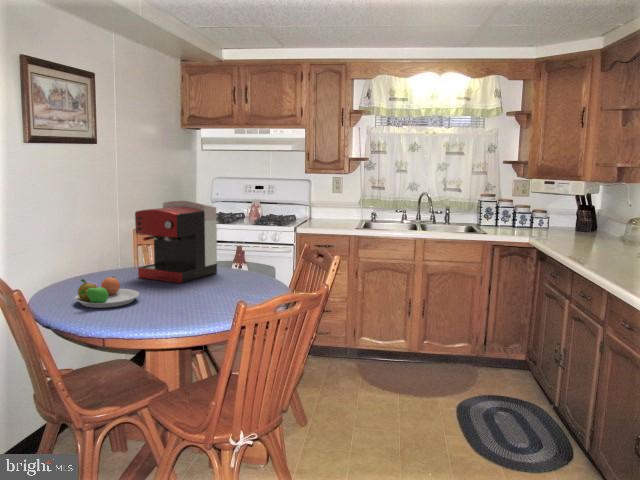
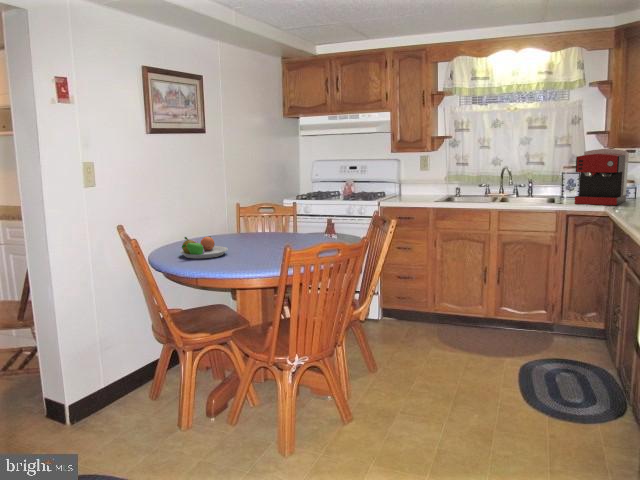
coffee maker: present [135,201,217,283] -> present [575,149,629,205]

